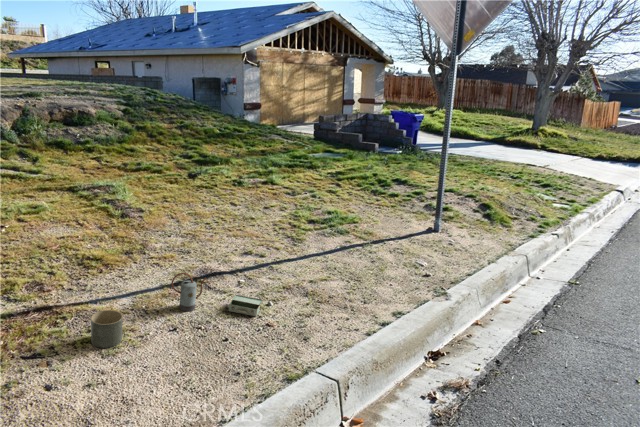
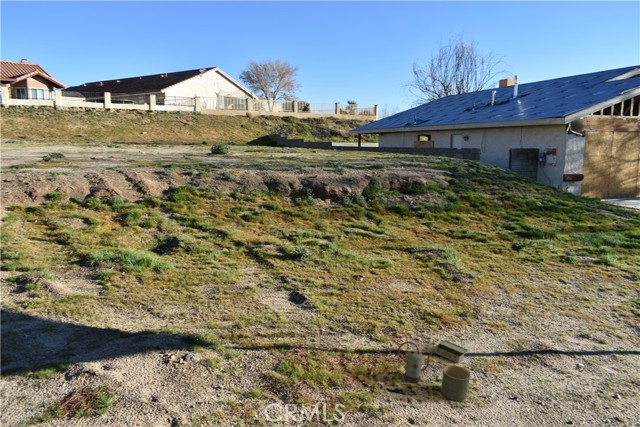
watering can: present [171,273,206,311] -> present [398,342,434,383]
toolbox: present [229,295,262,316] -> present [434,340,468,363]

